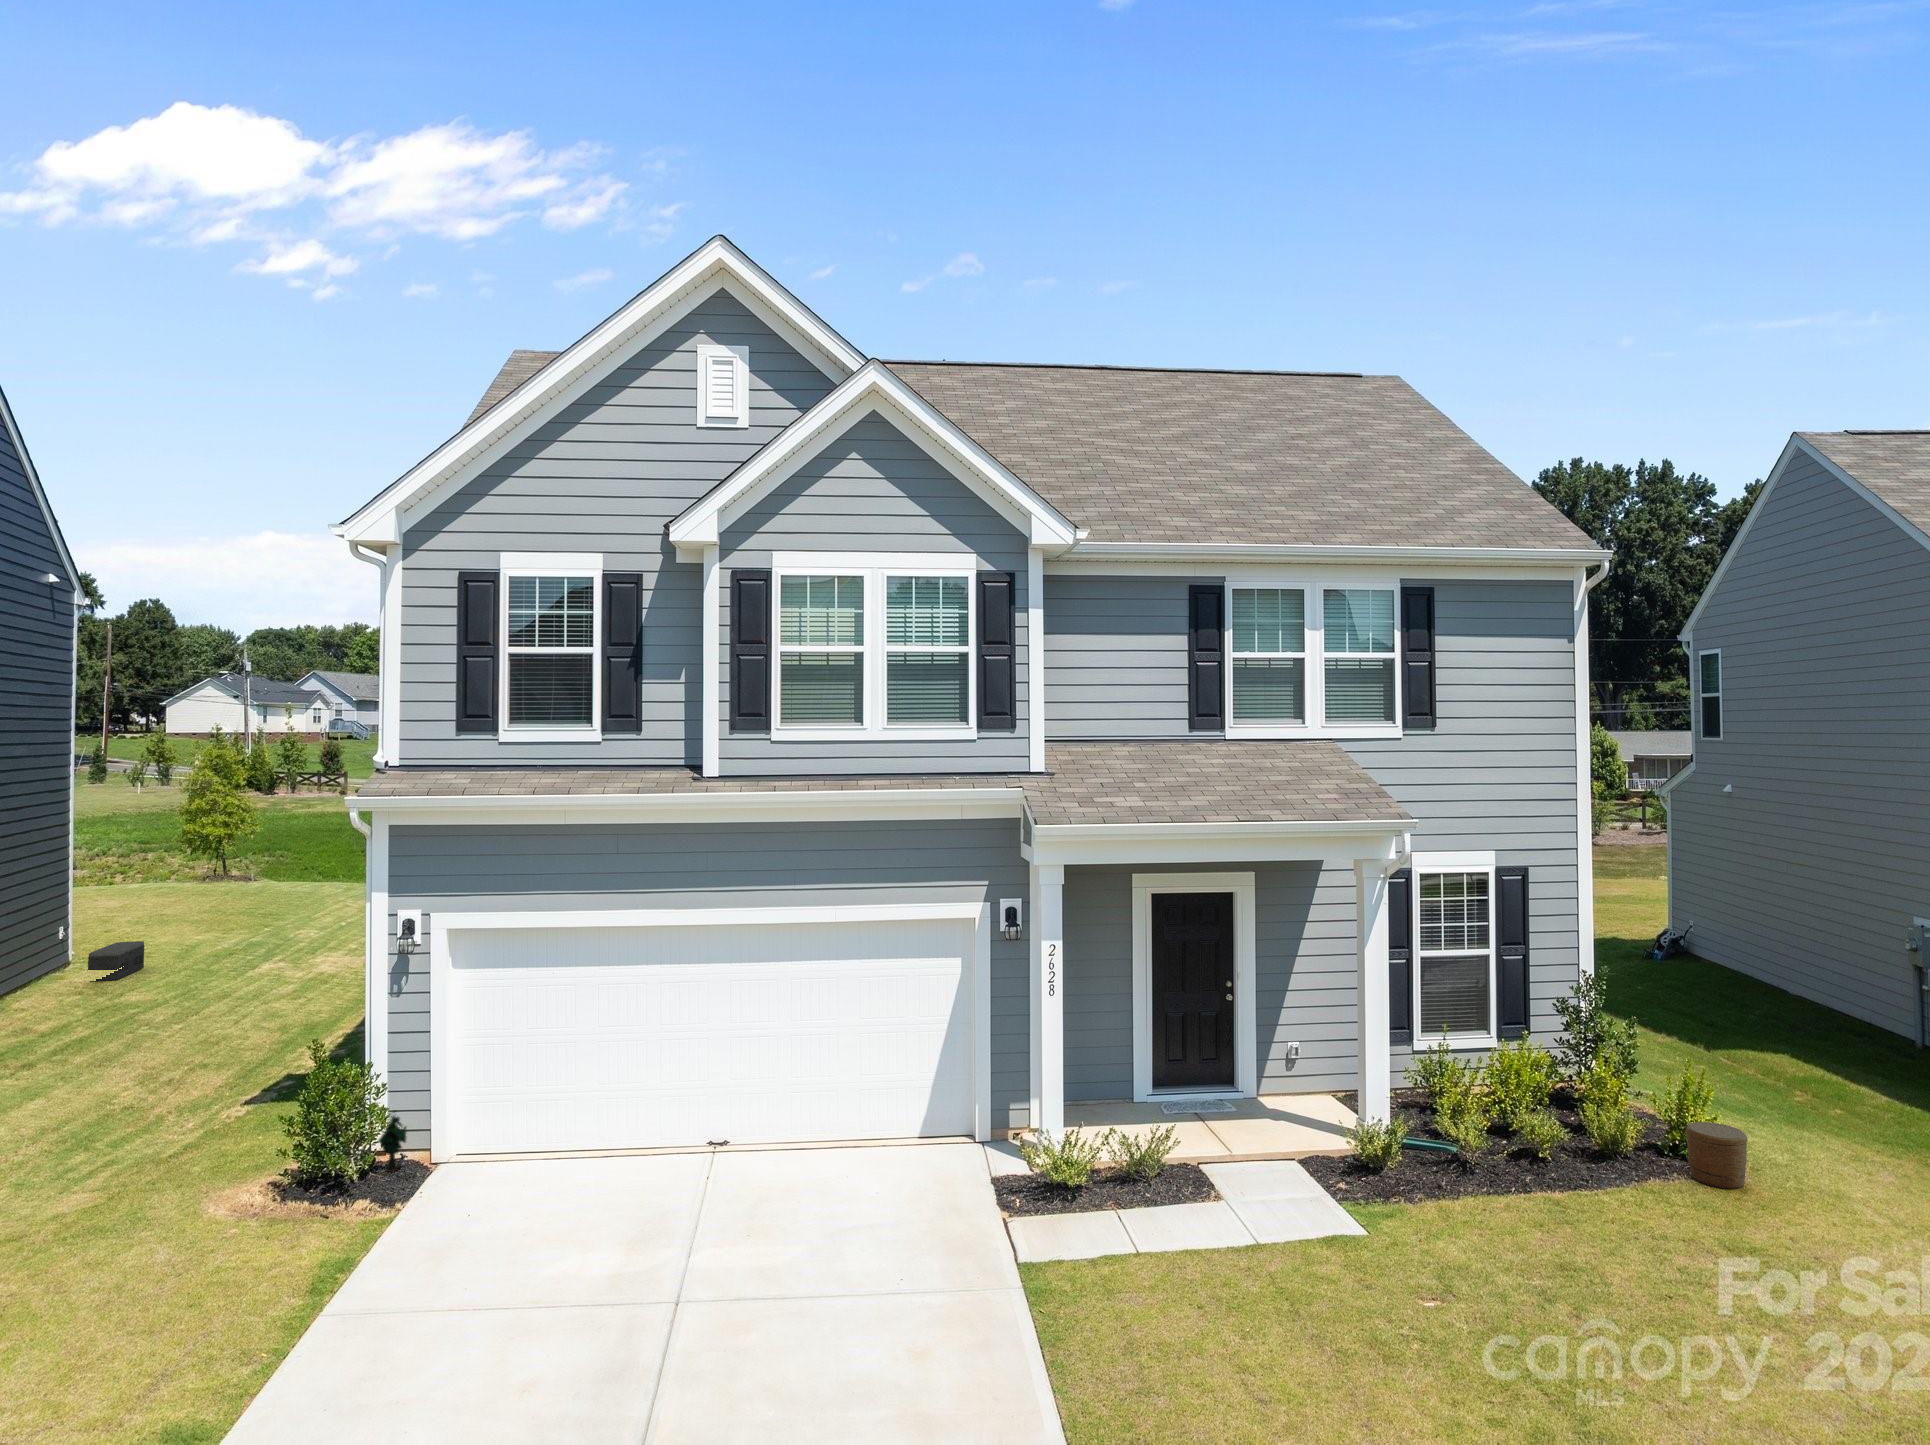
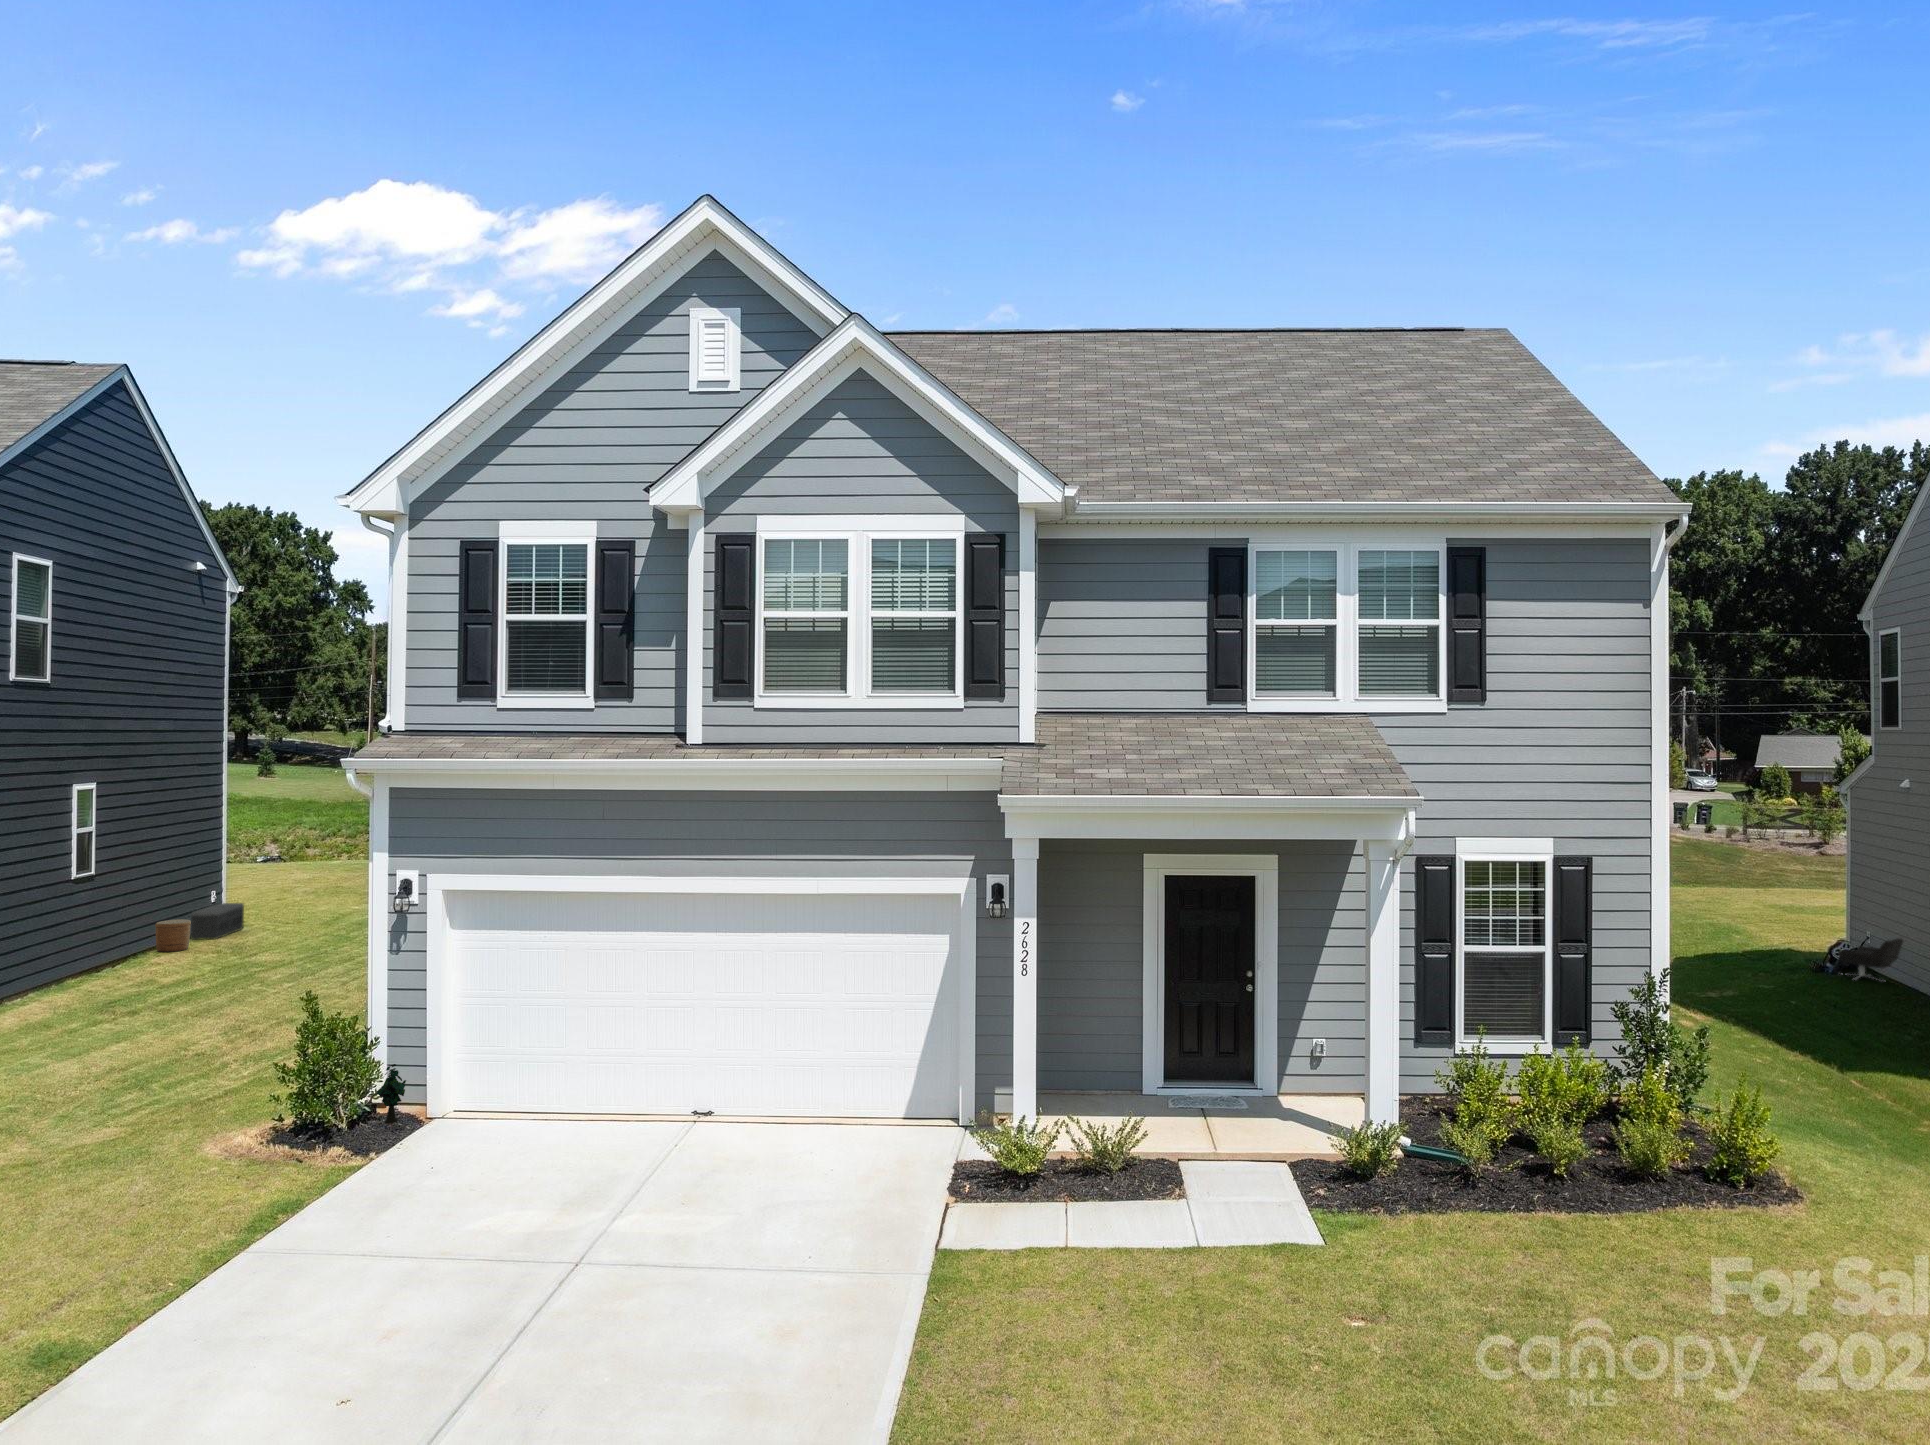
lounge chair: none [1670,928,1724,965] -> present [1838,939,1903,979]
woven basket: present [1686,1122,1748,1189] -> present [155,919,191,952]

